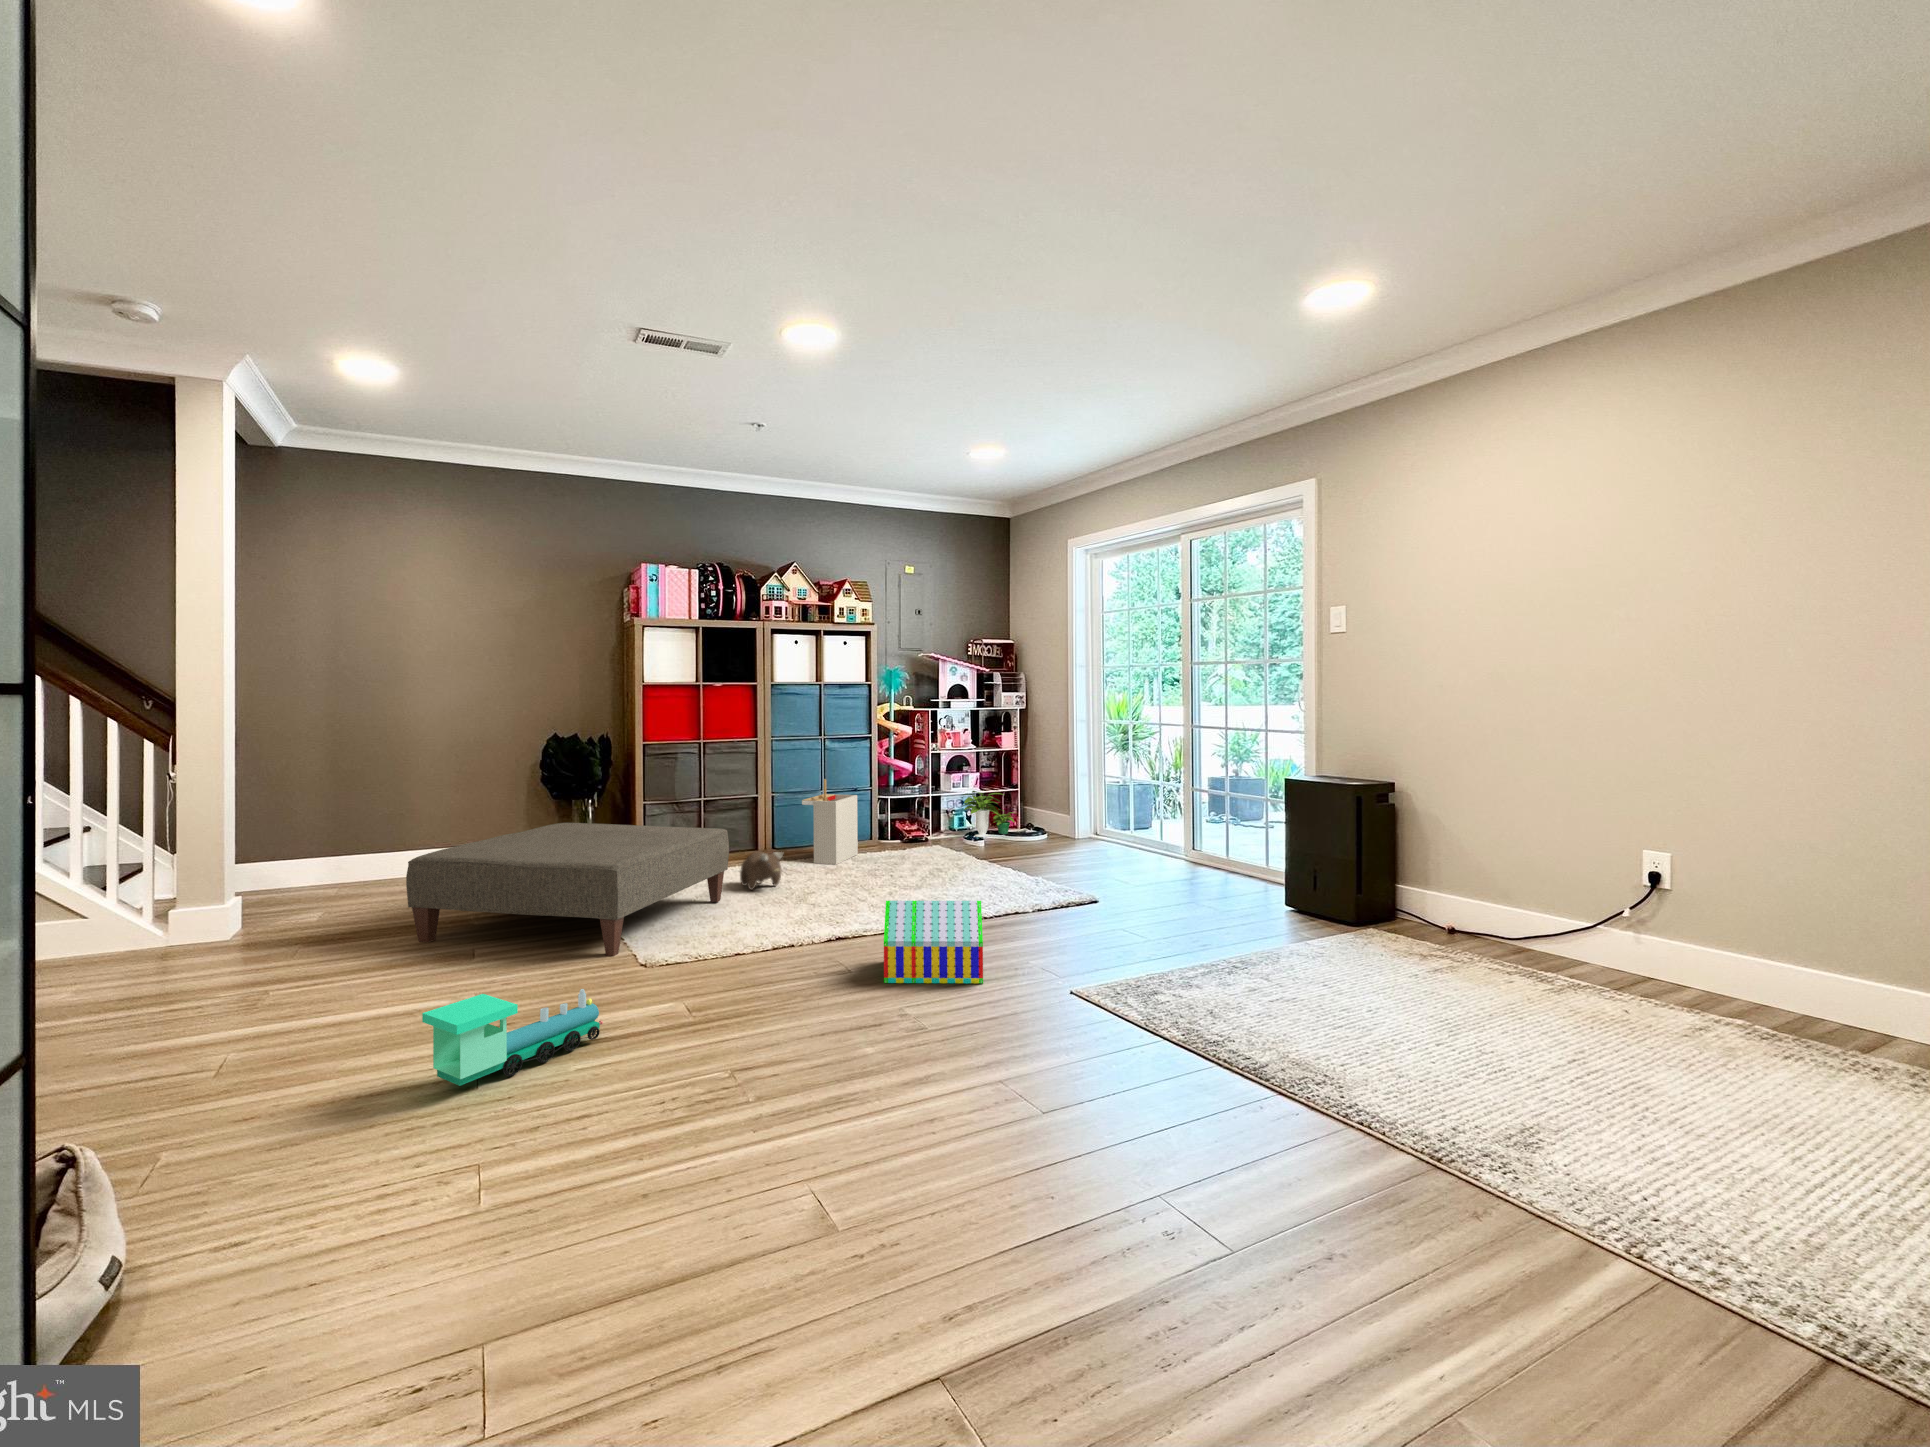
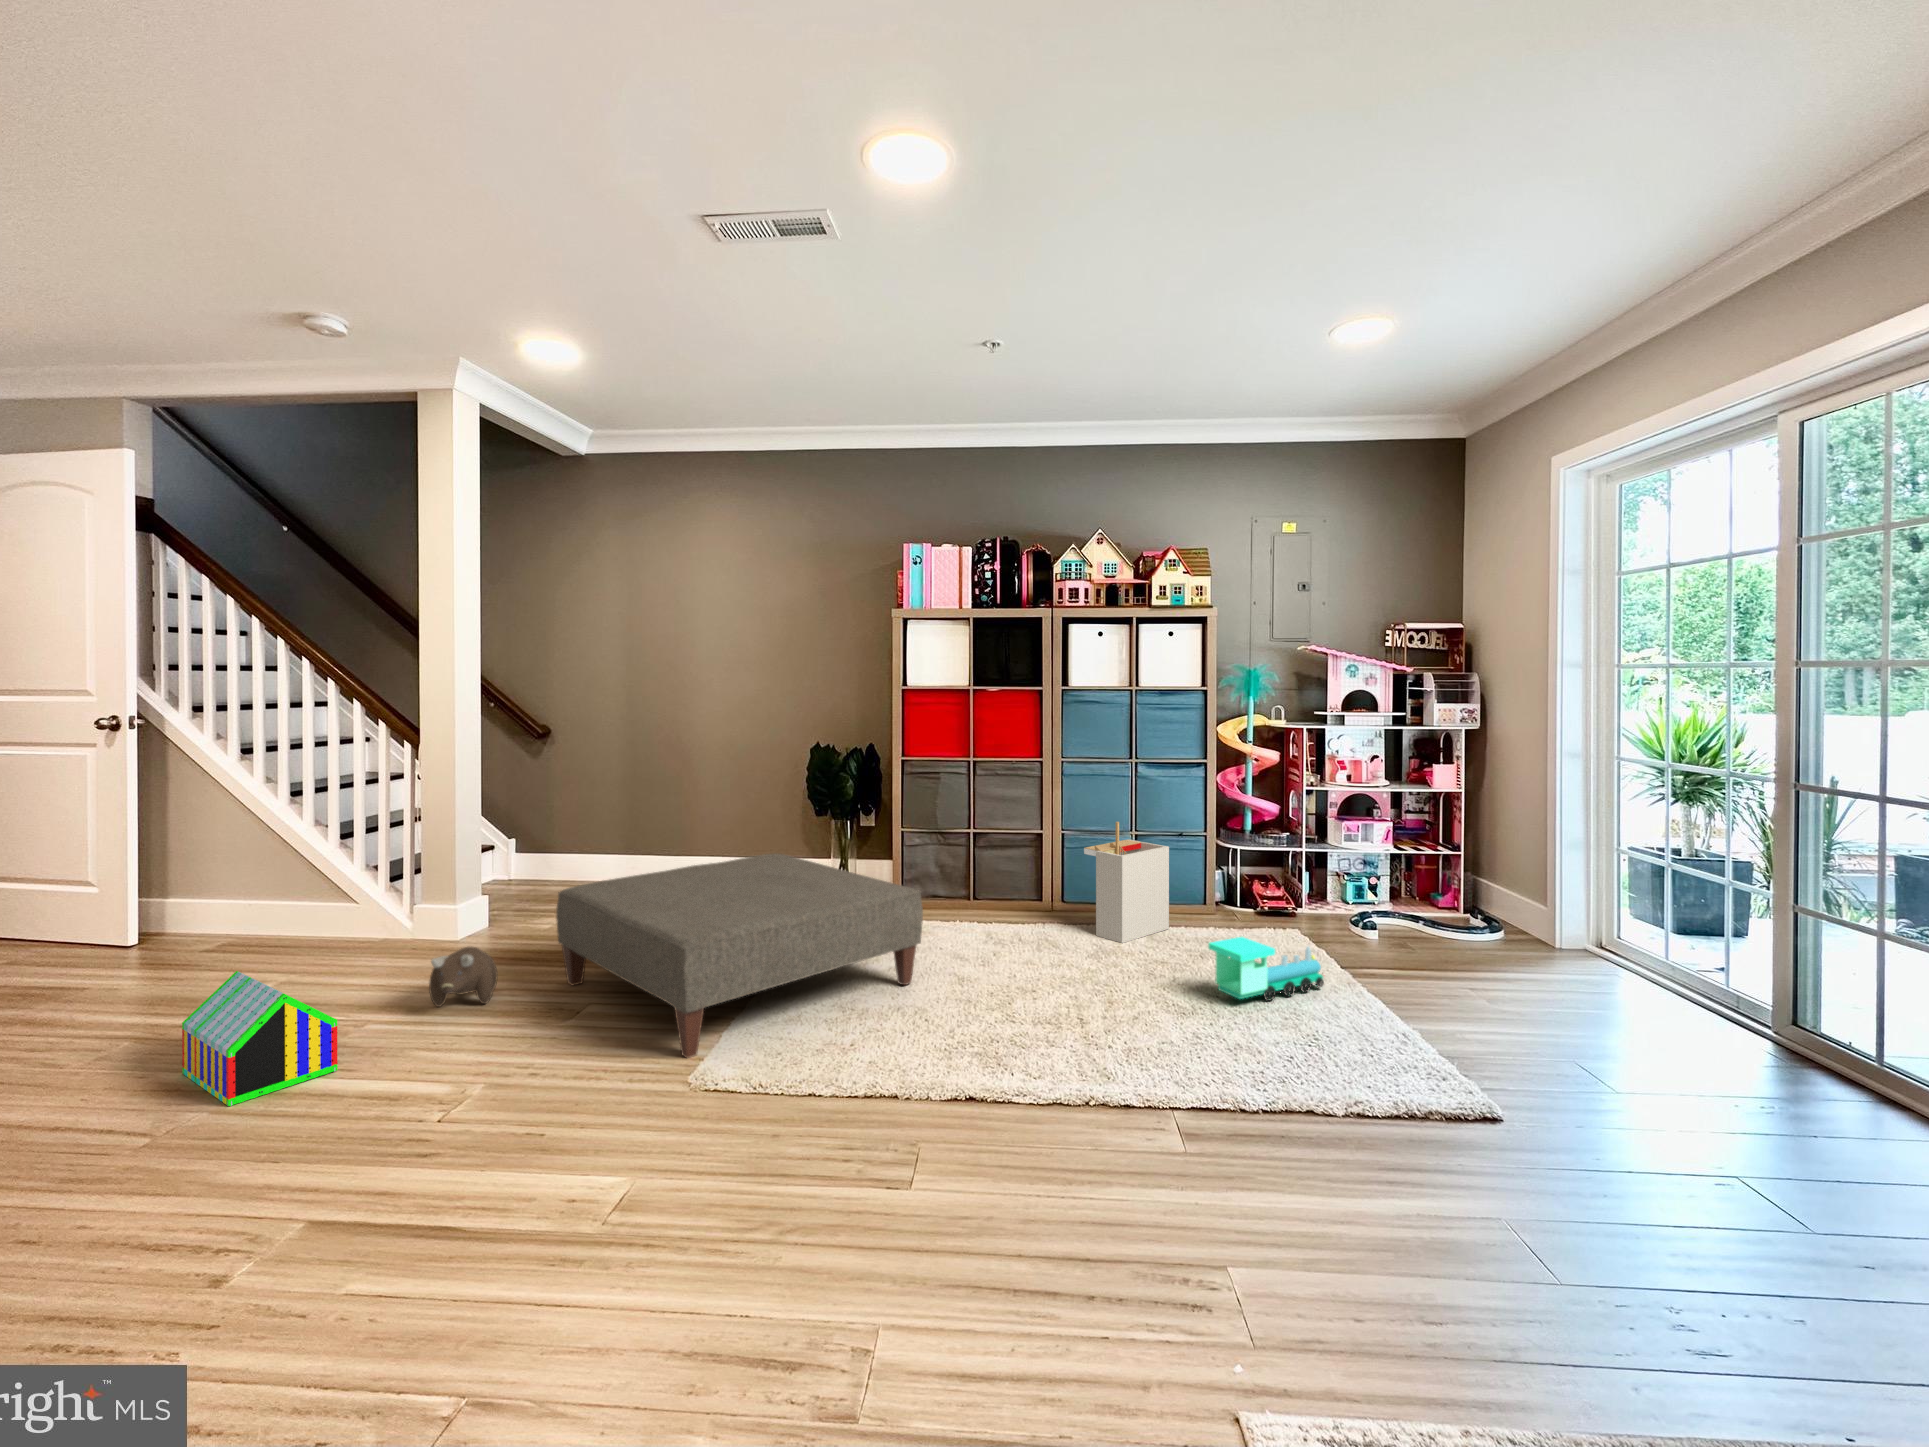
potted plant: present [963,791,1015,837] -> none [1356,851,1453,924]
plush toy: present [740,852,783,890] -> present [429,947,498,1007]
toy house: present [884,900,983,984] -> present [182,971,338,1106]
toy train: present [422,989,603,1086] -> present [1208,937,1324,1001]

